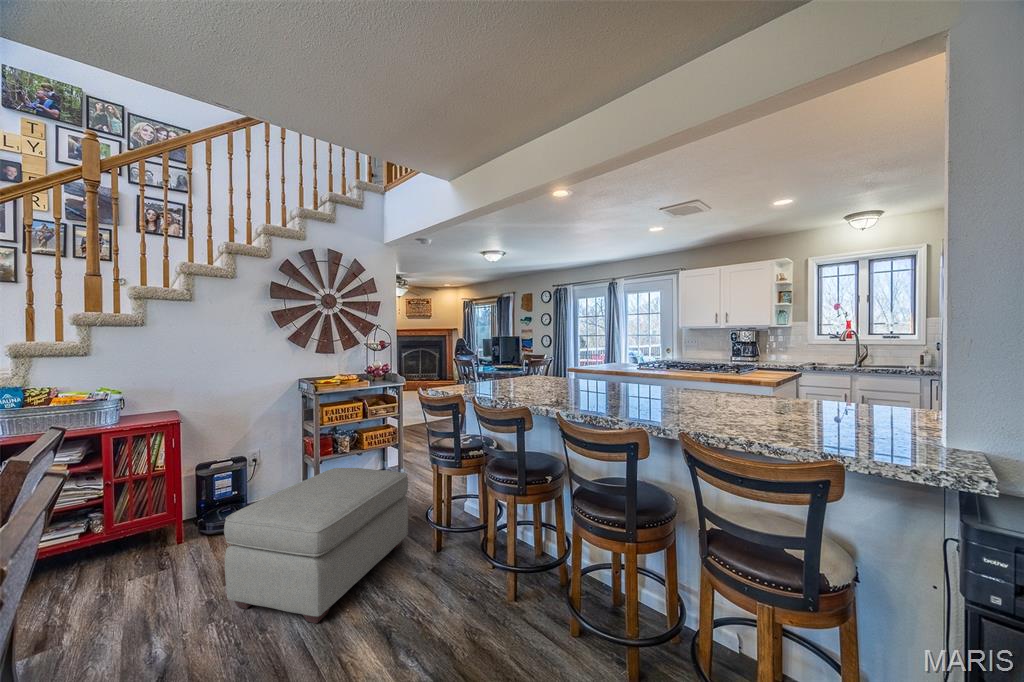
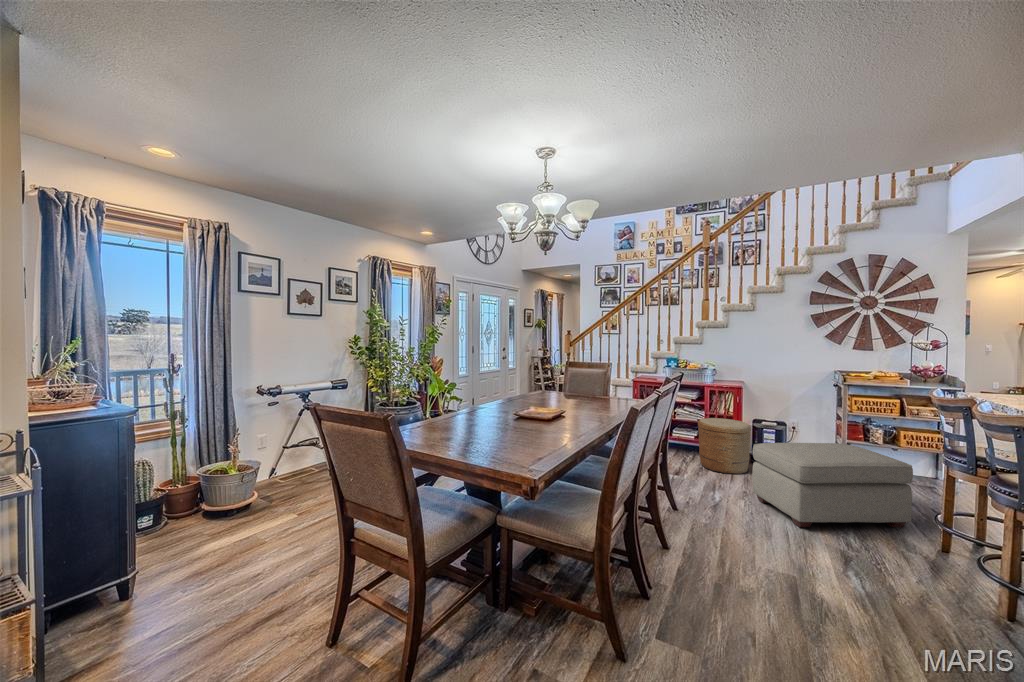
woven basket: none [90,476,202,588] -> present [698,418,751,474]

